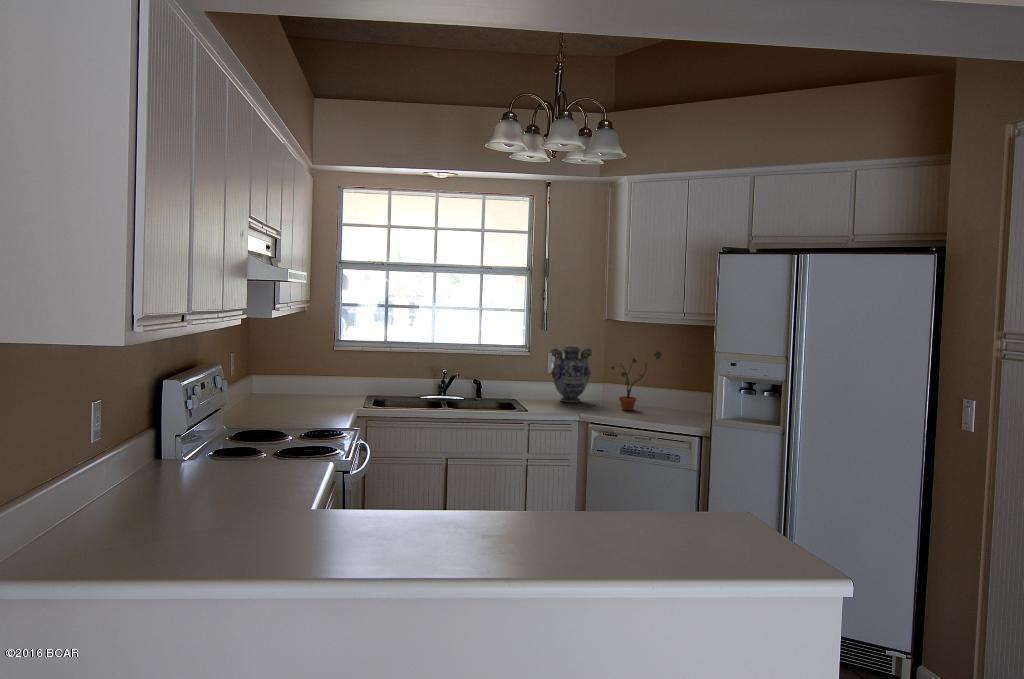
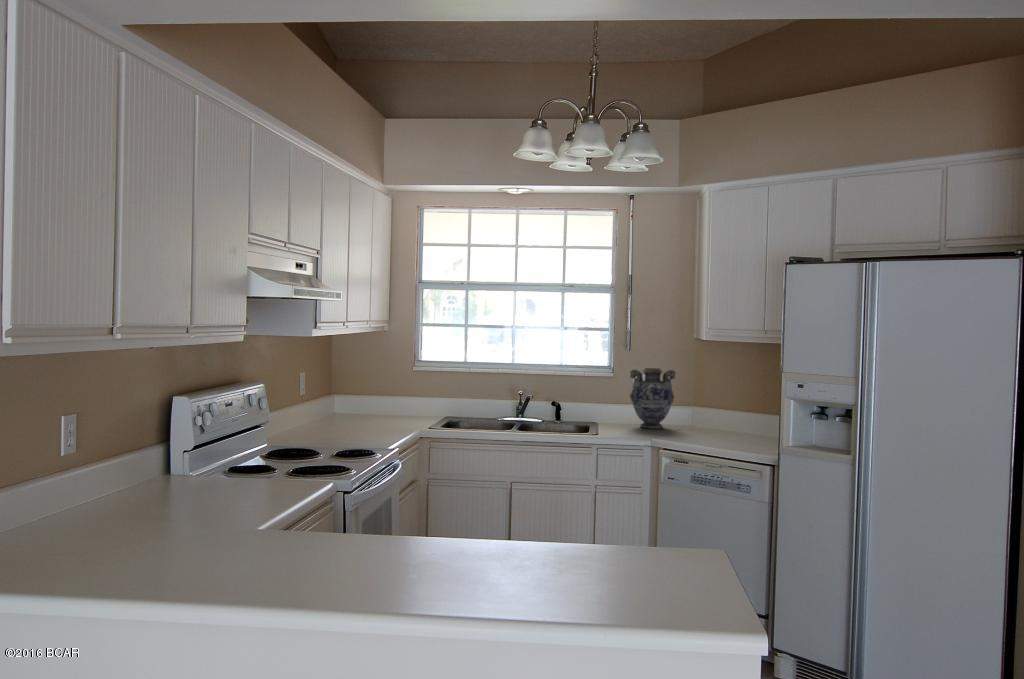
potted plant: present [611,351,662,410] -> none [689,373,749,438]

